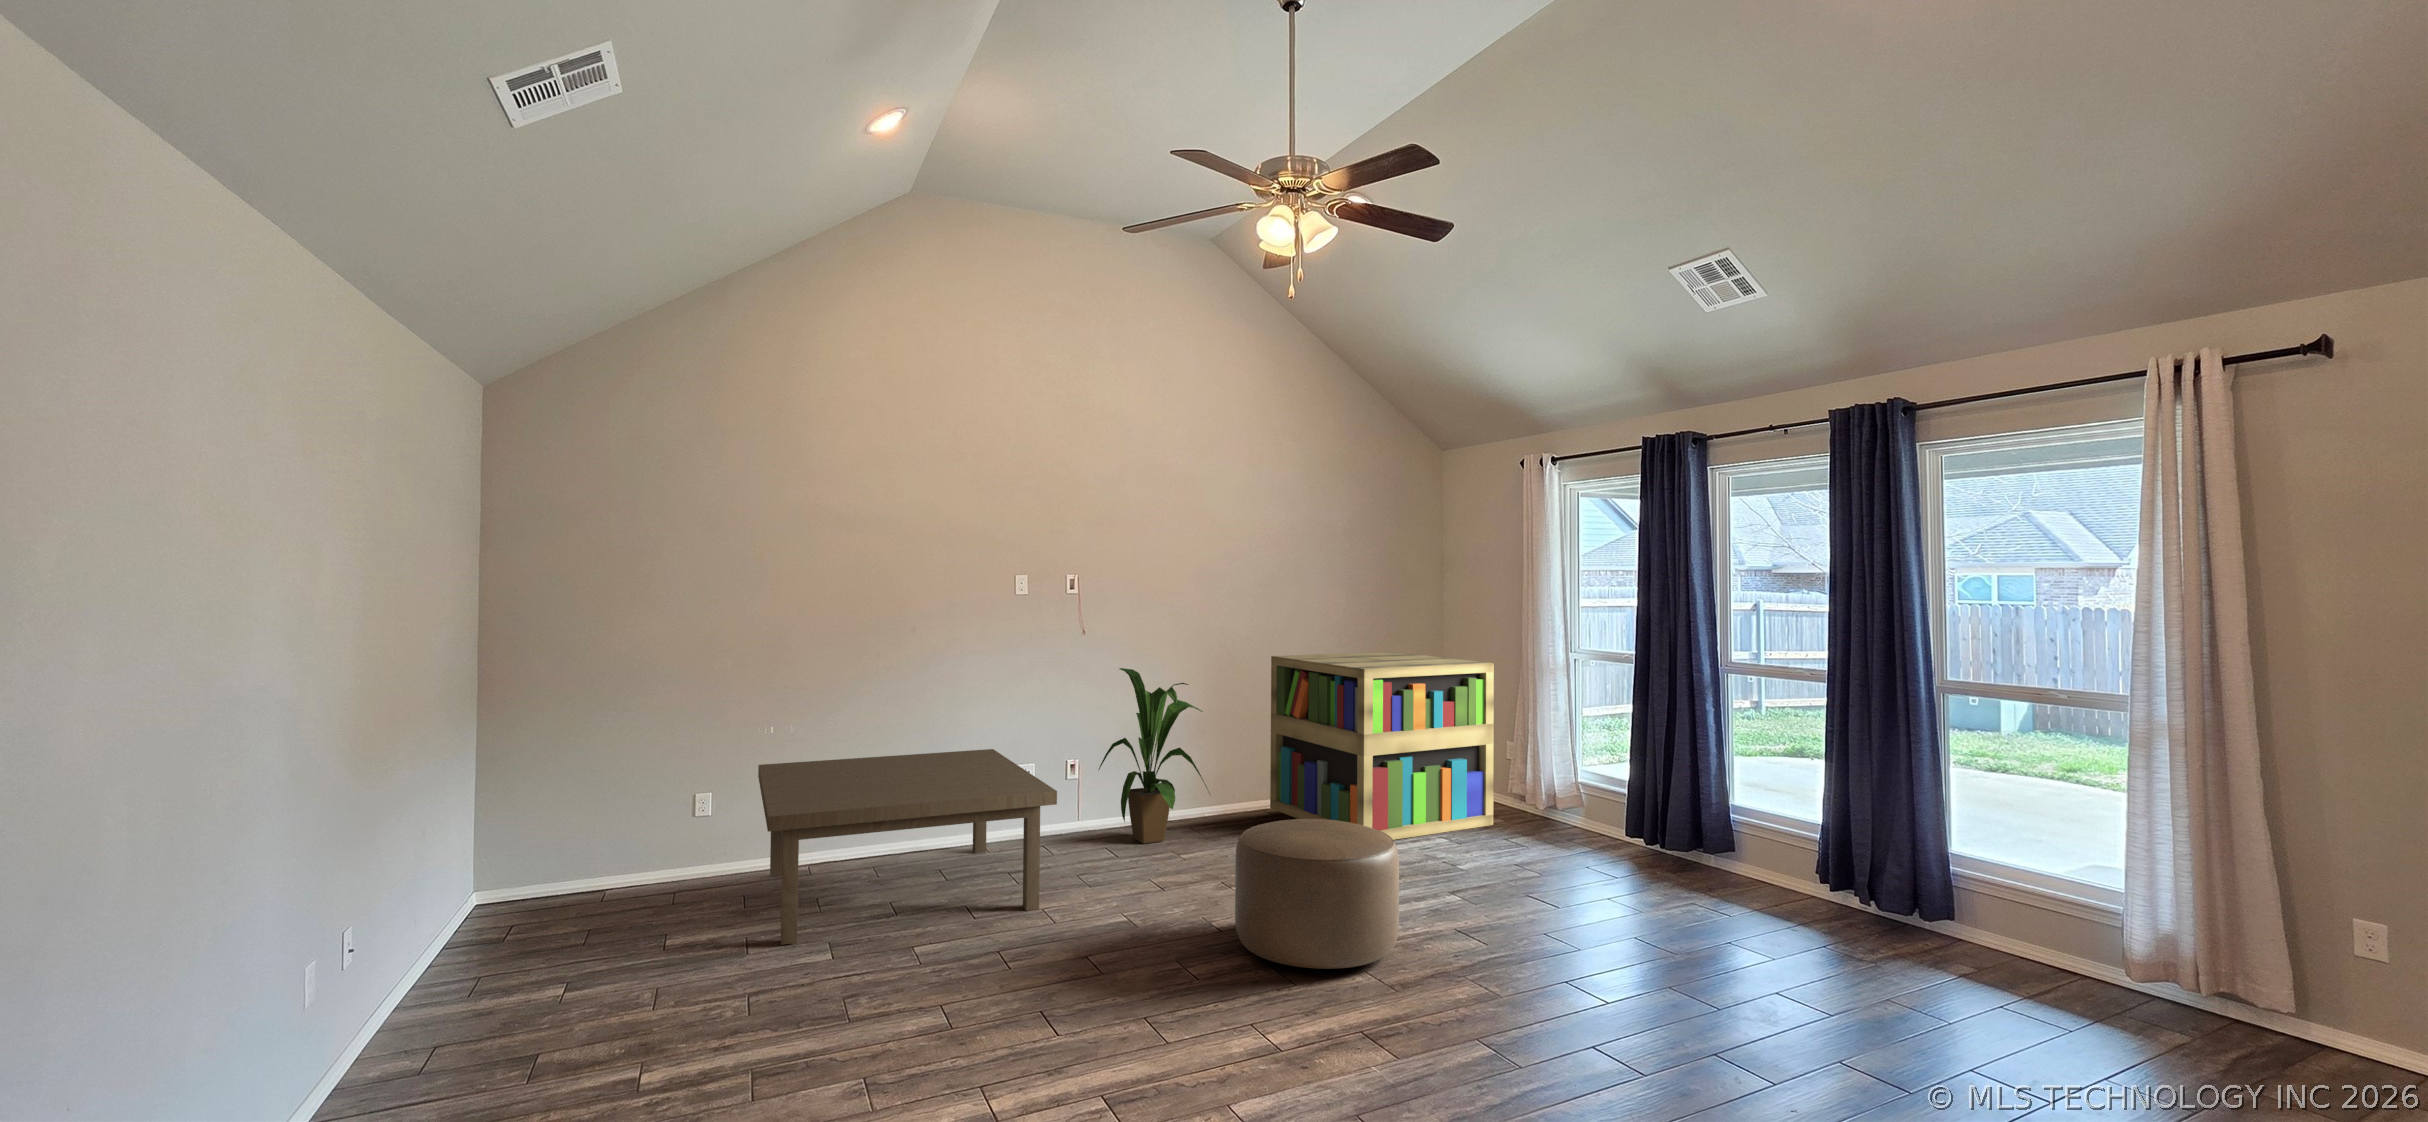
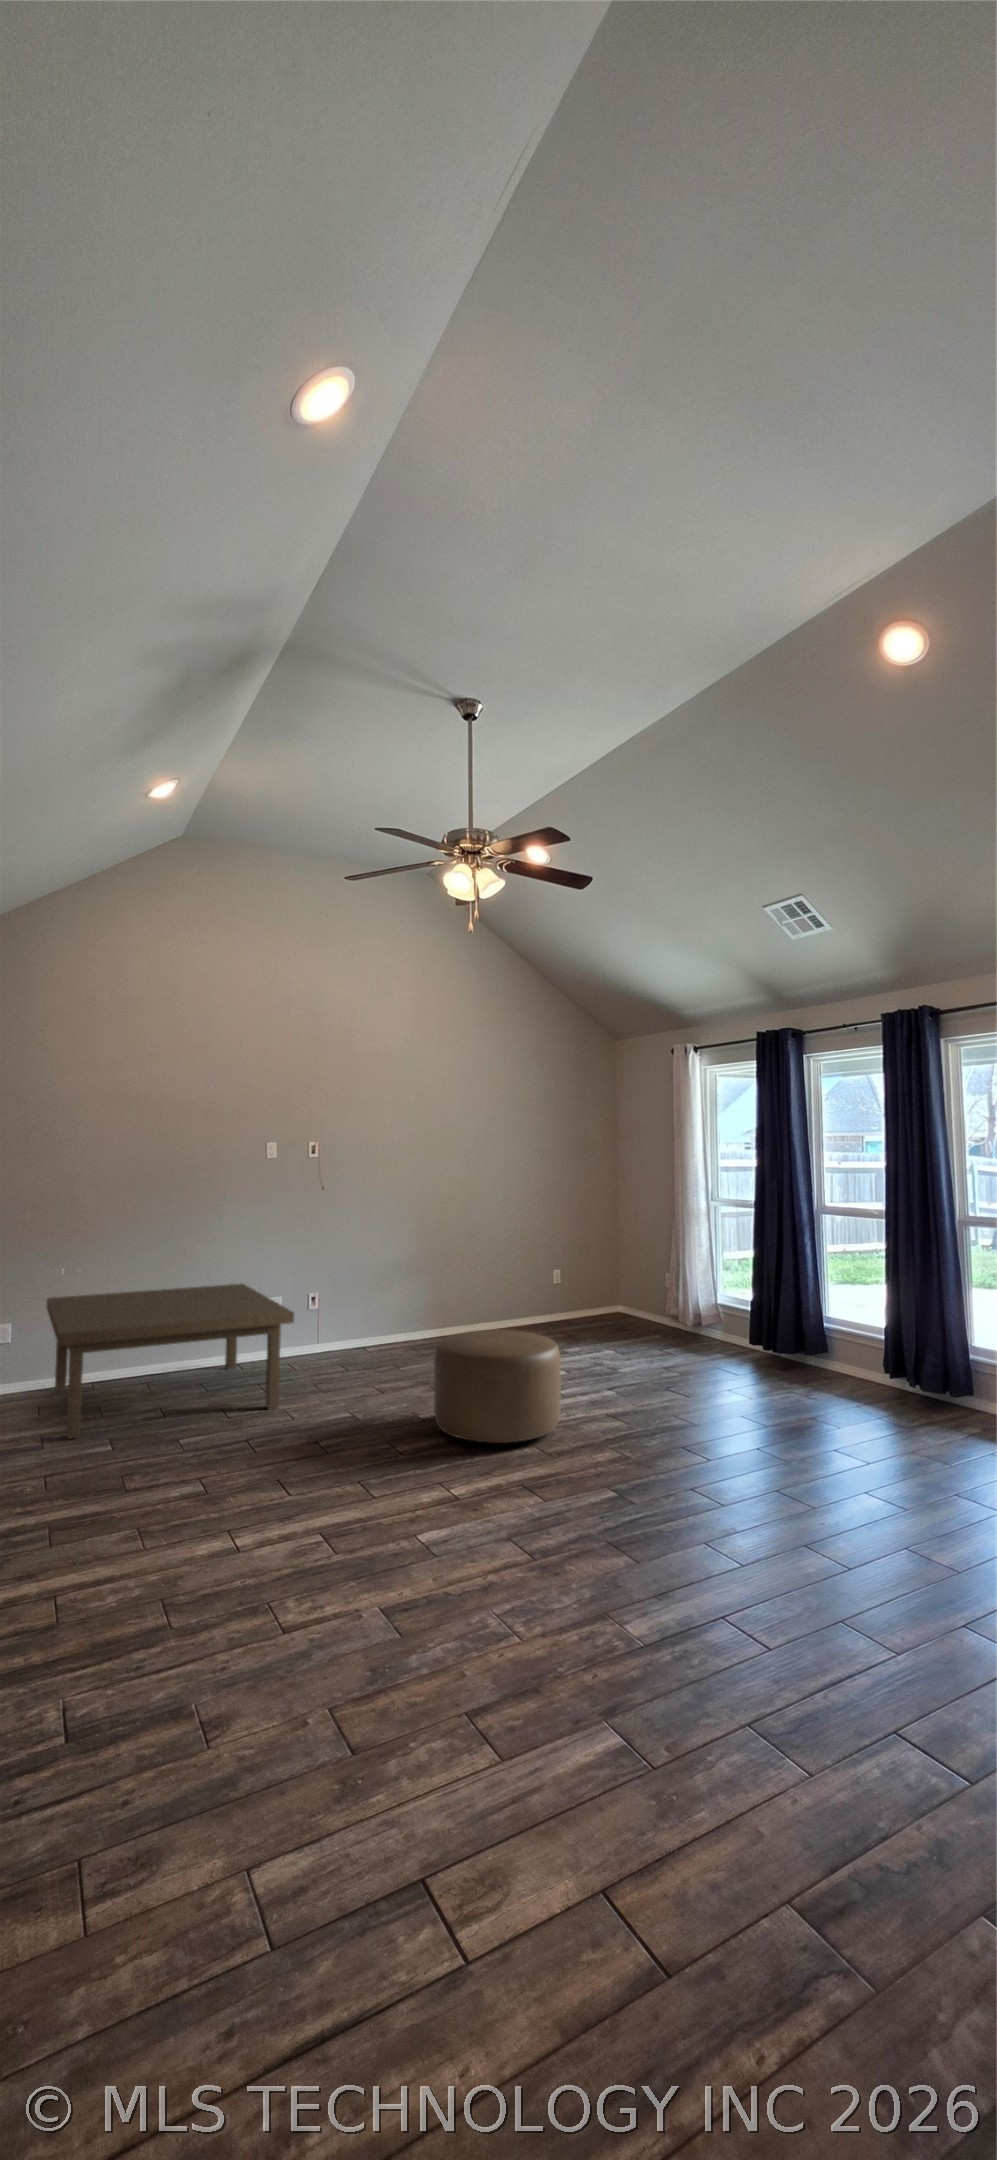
bookshelf: present [1270,652,1494,840] -> none [473,1203,650,1356]
house plant: present [1099,668,1210,844] -> none [330,1216,422,1359]

